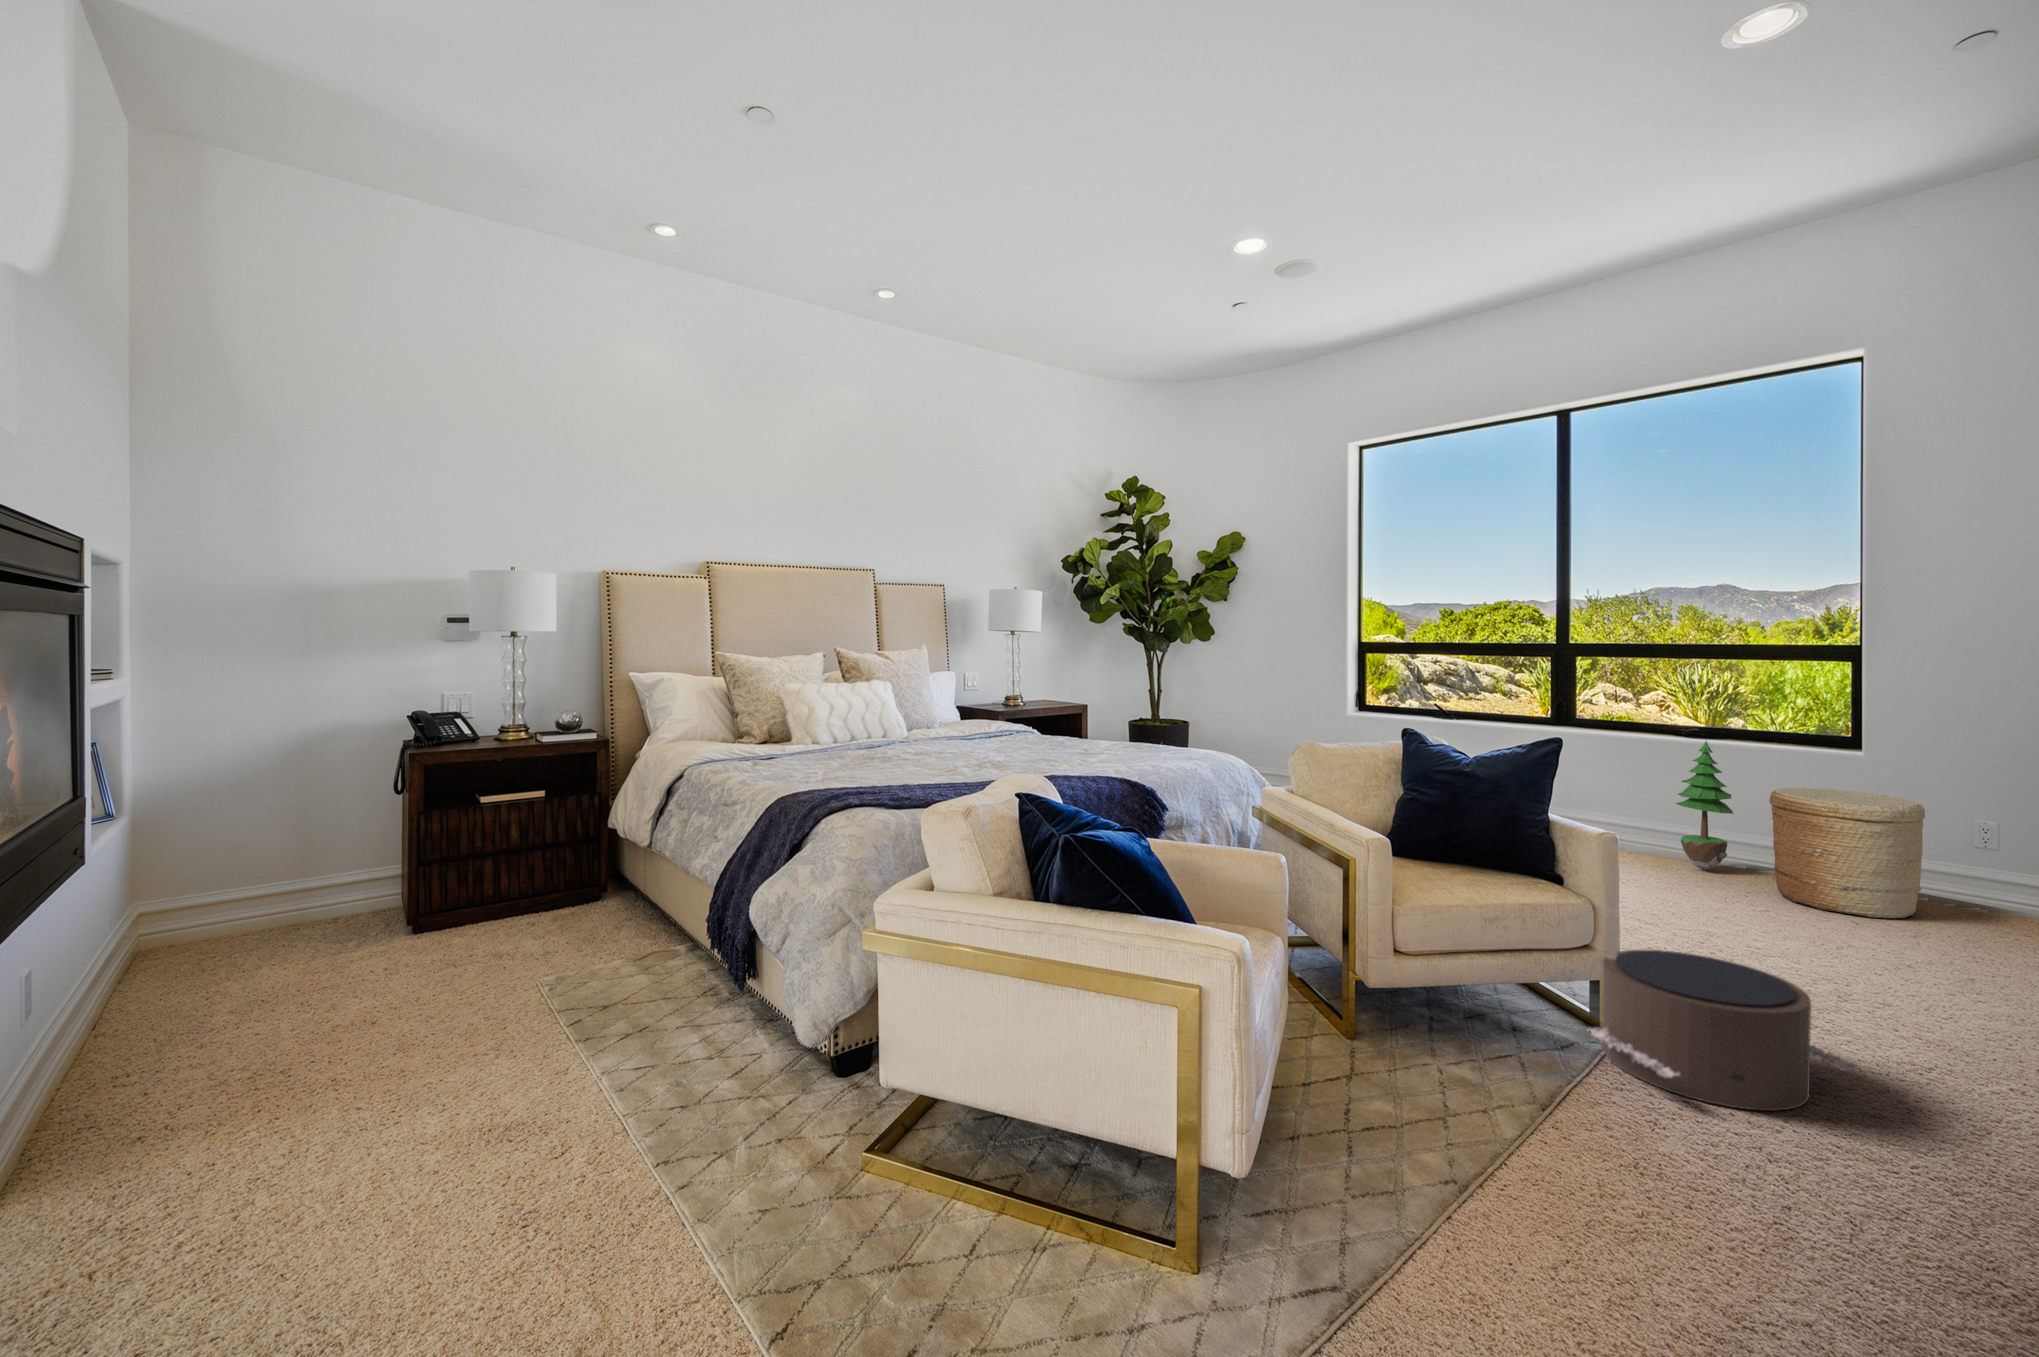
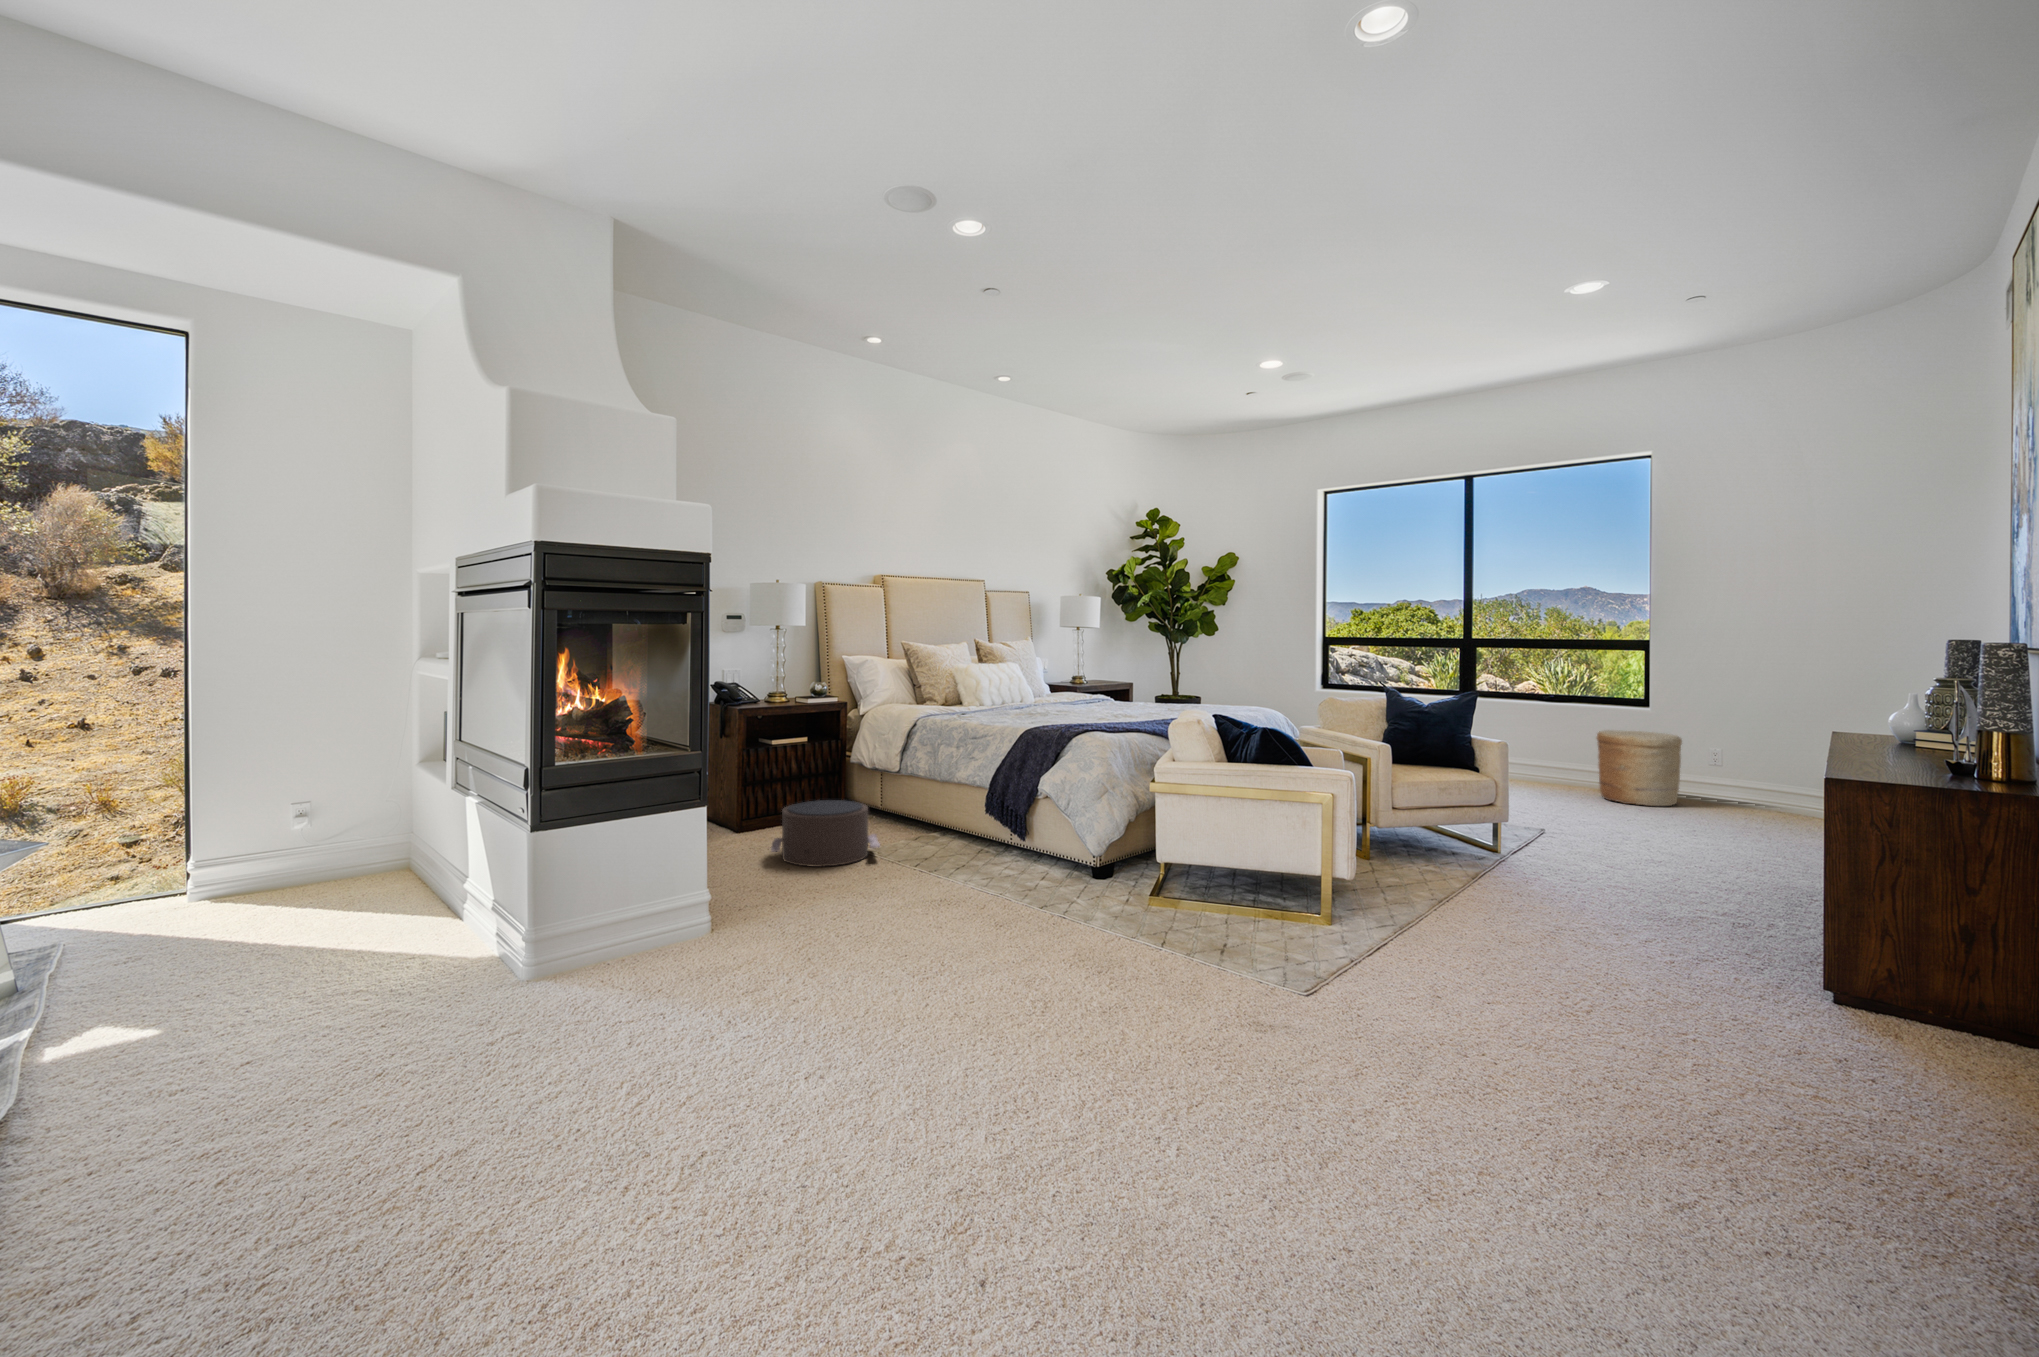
potted tree: present [1675,741,1733,870] -> none [1540,702,1576,787]
pouf: present [1588,950,1860,1111] -> present [771,800,880,867]

